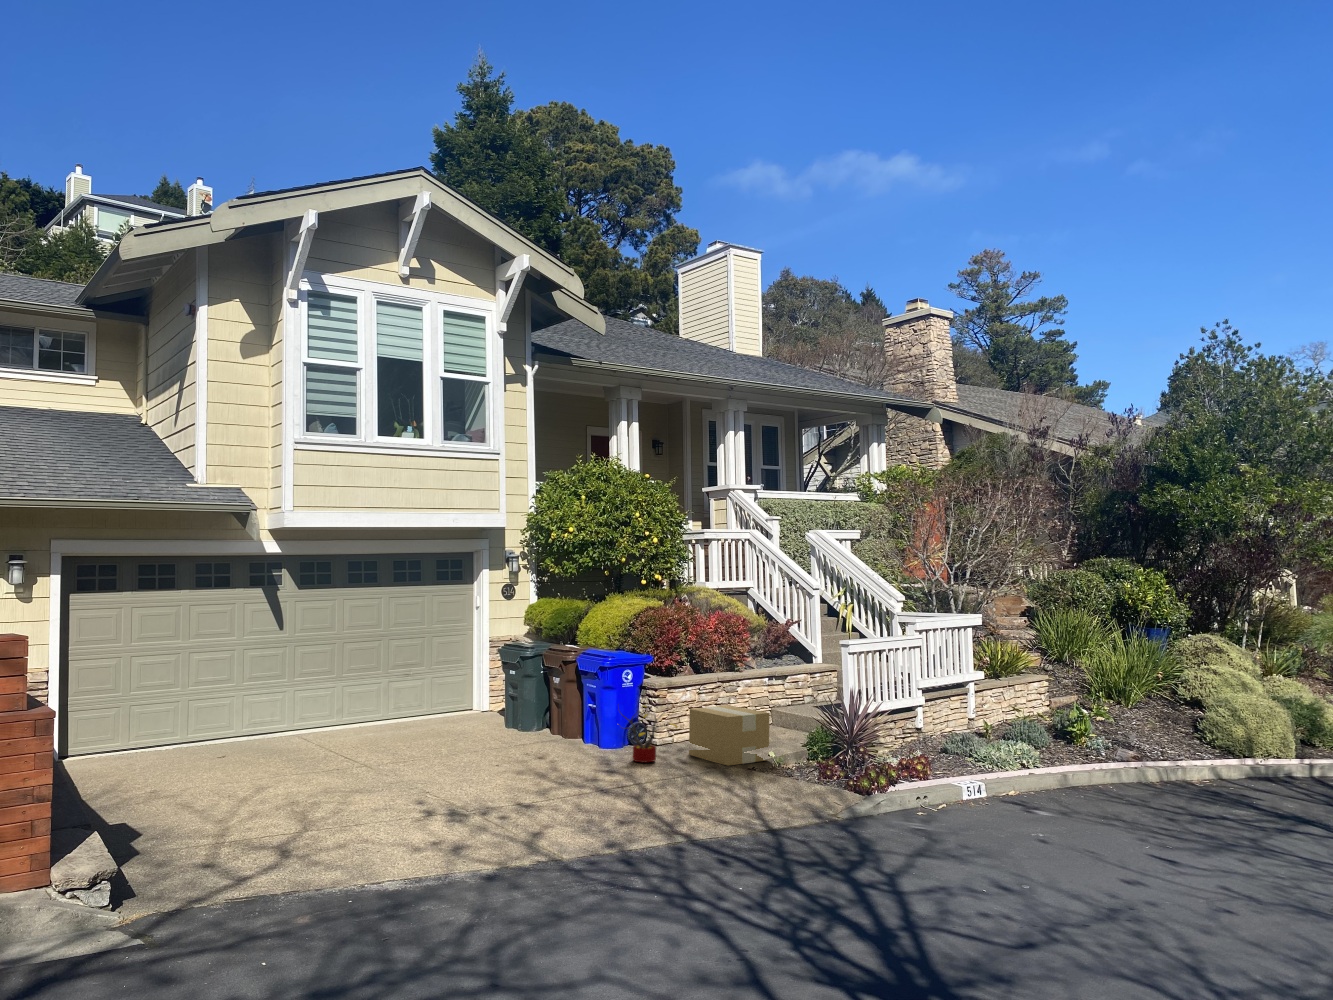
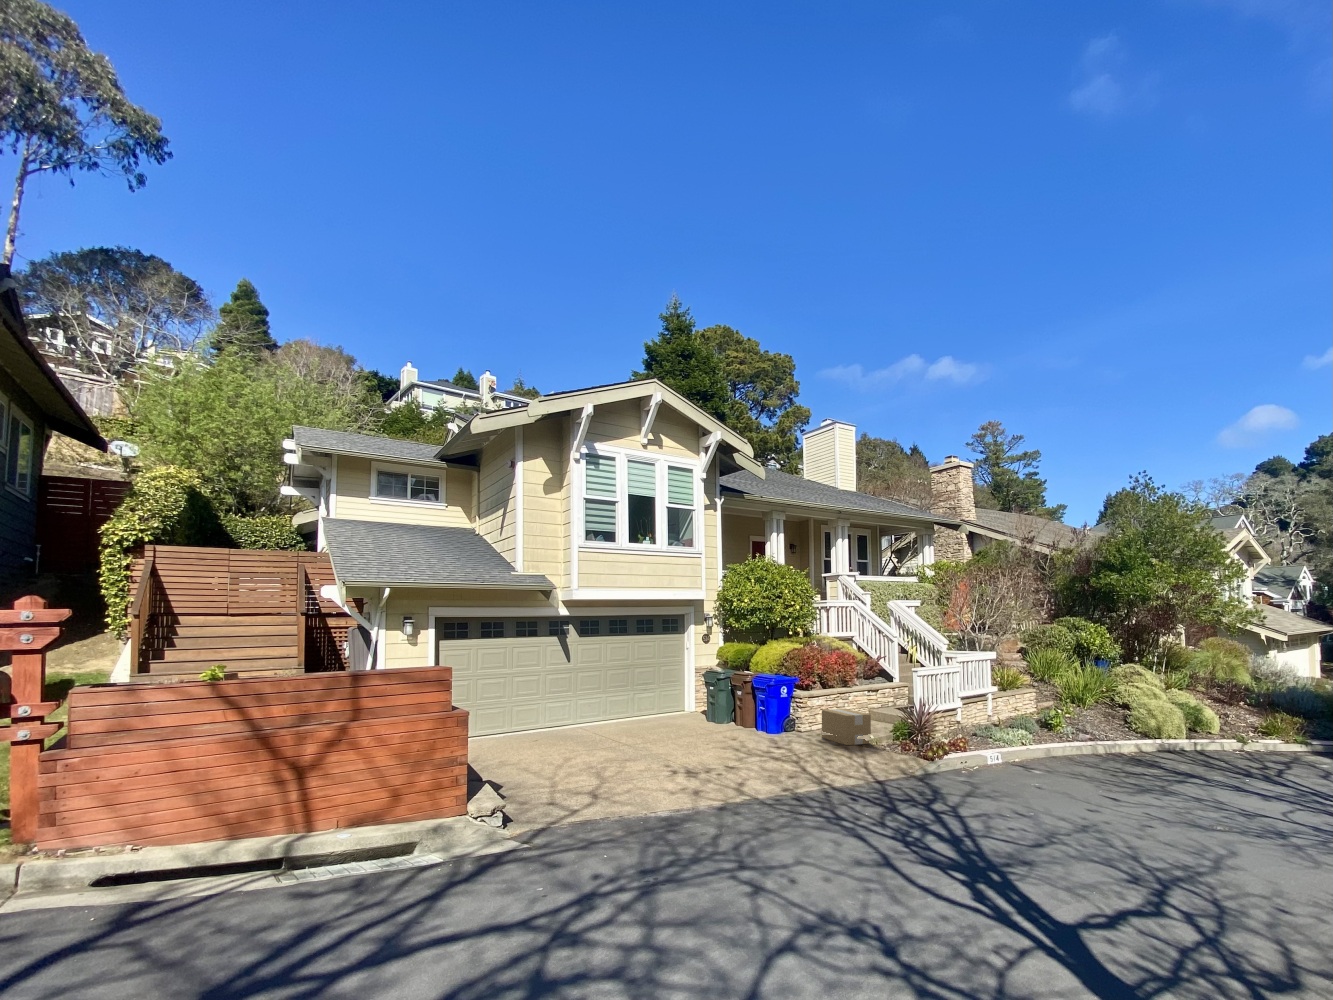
decorative plant: present [621,705,677,762] -> none [776,705,816,741]

